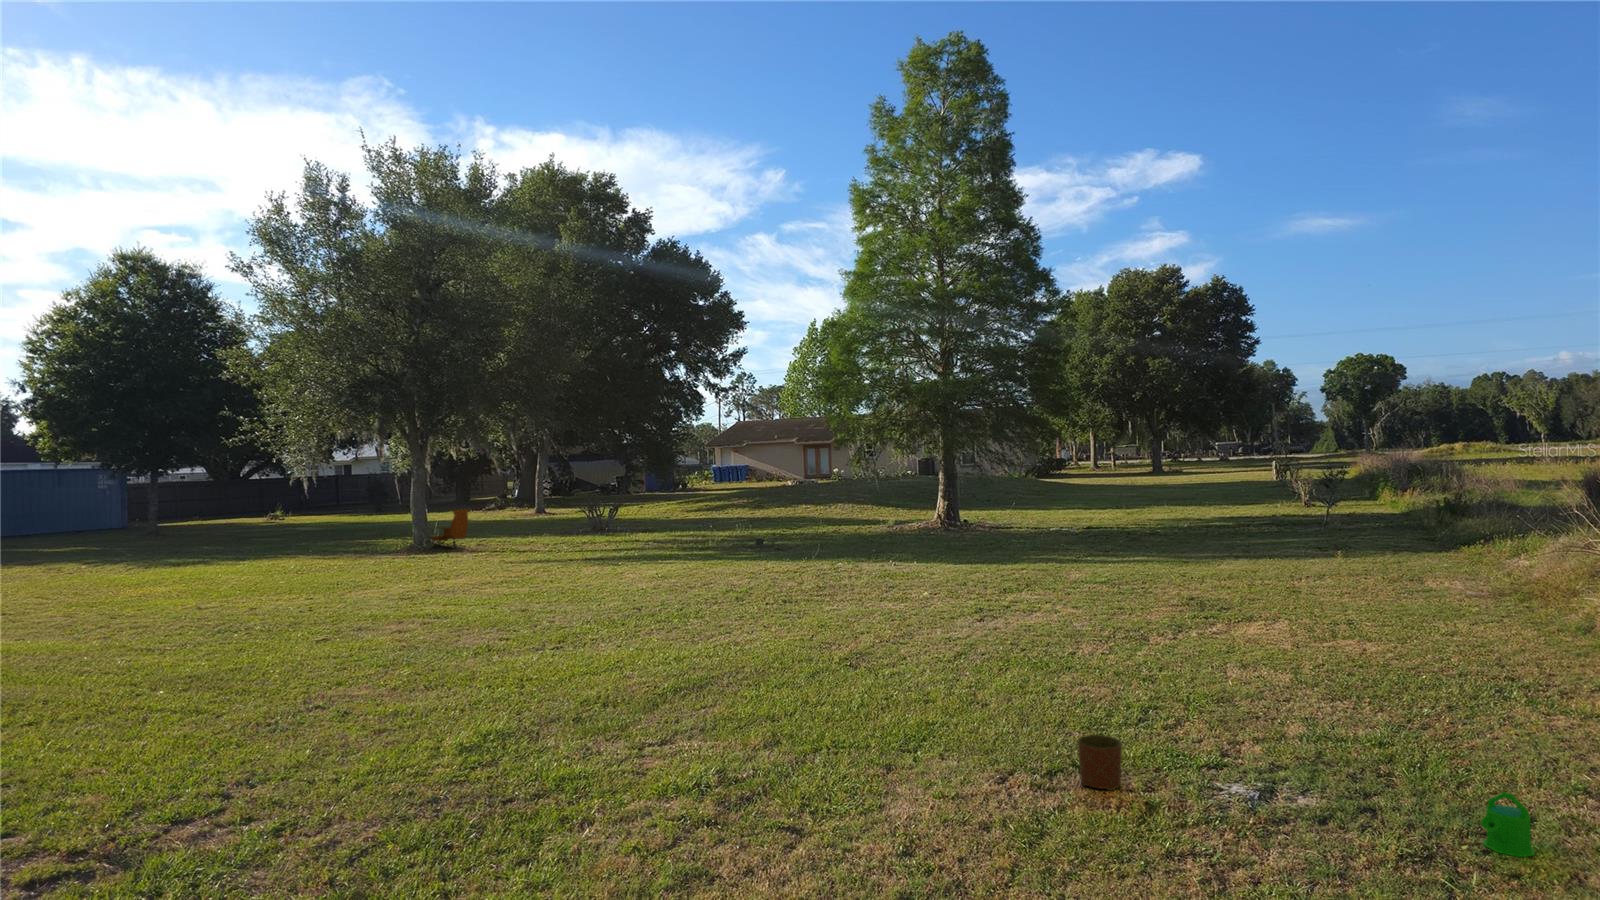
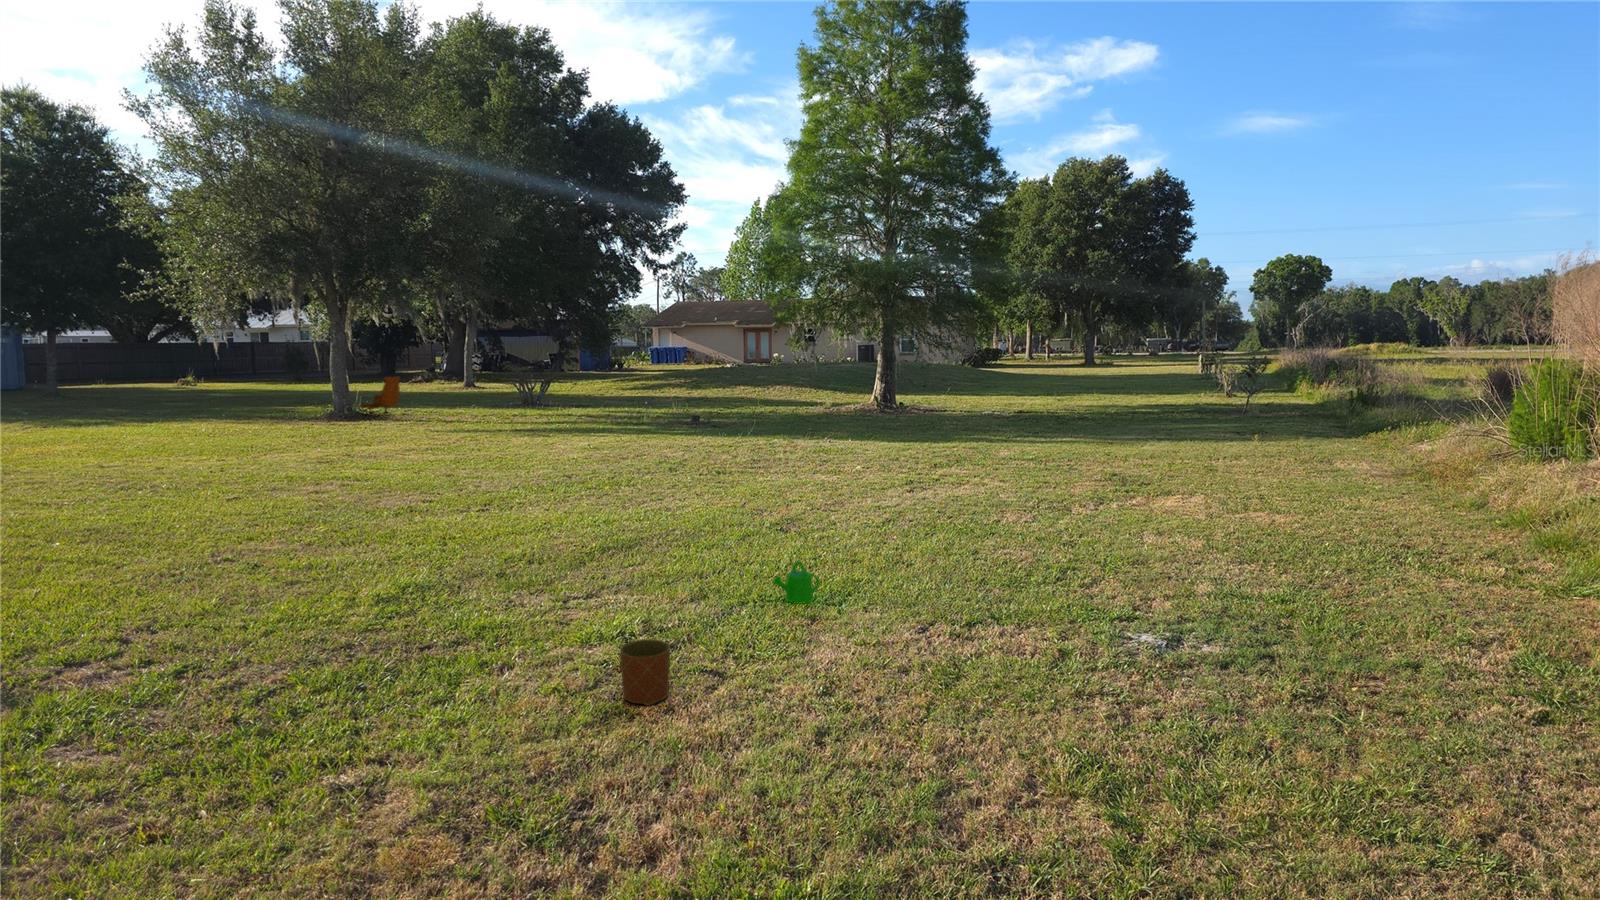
planter: present [1078,735,1122,791] -> present [620,639,670,706]
watering can: present [1481,792,1535,857] -> present [773,561,820,604]

